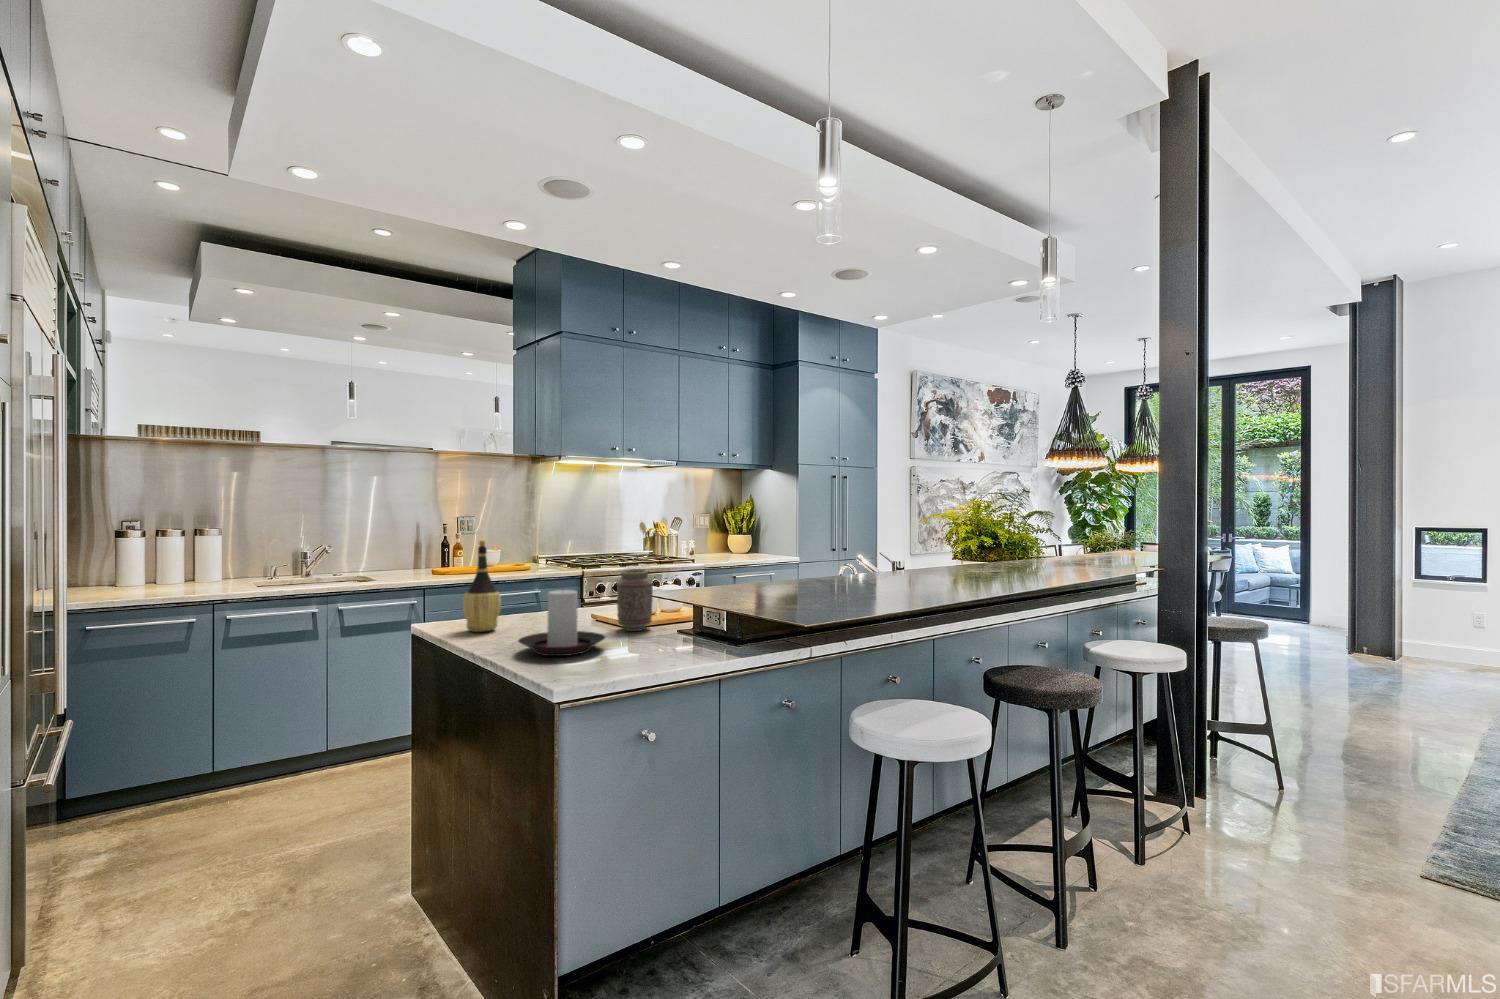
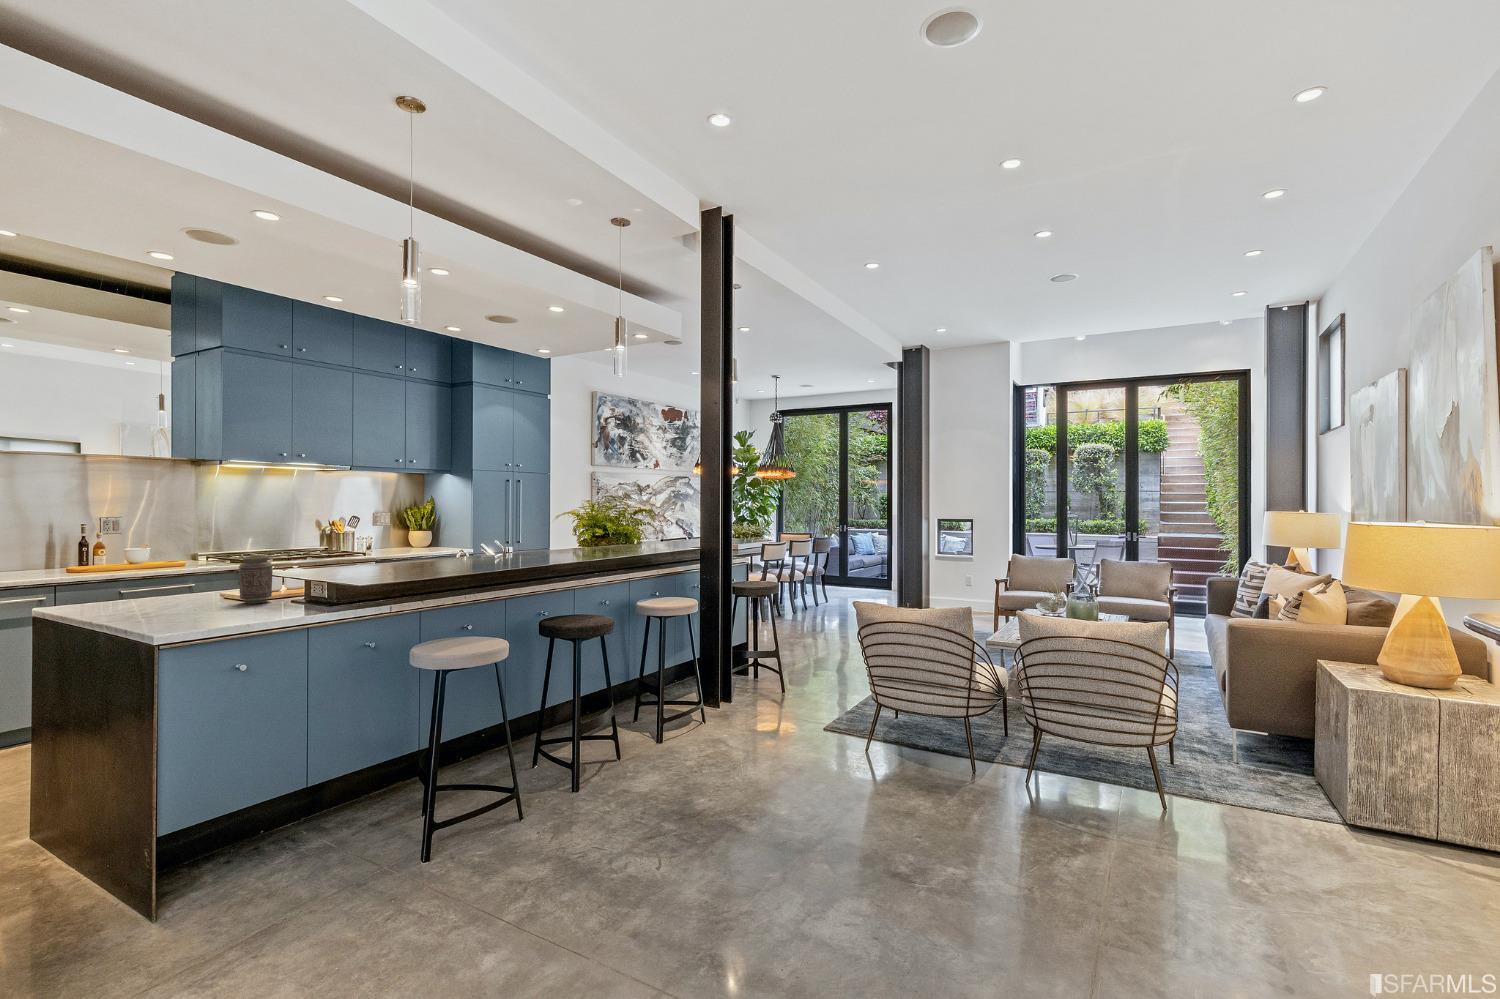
wine bottle: present [463,541,501,632] -> none [87,535,128,609]
candle holder: present [518,590,605,656] -> none [136,569,220,621]

